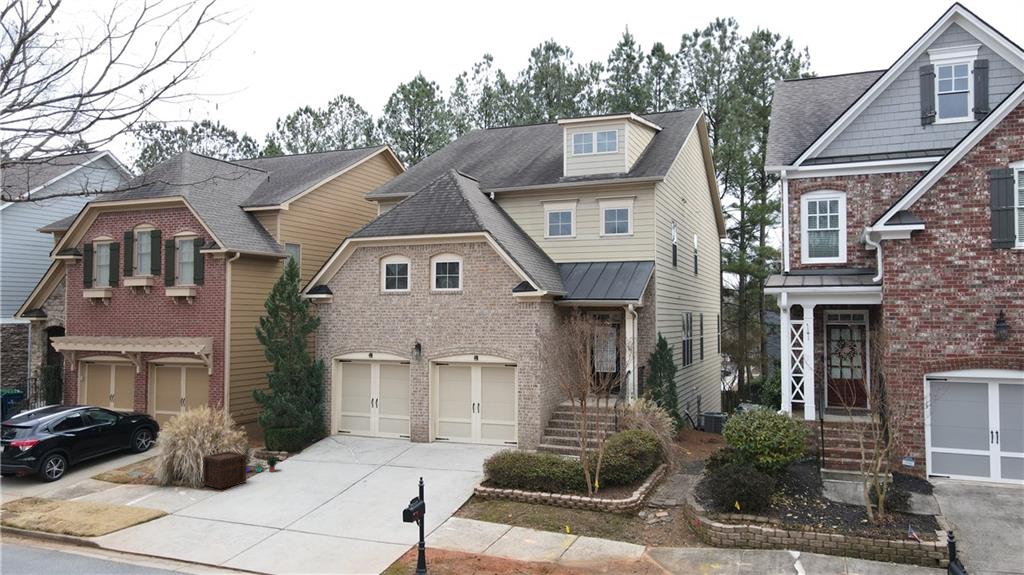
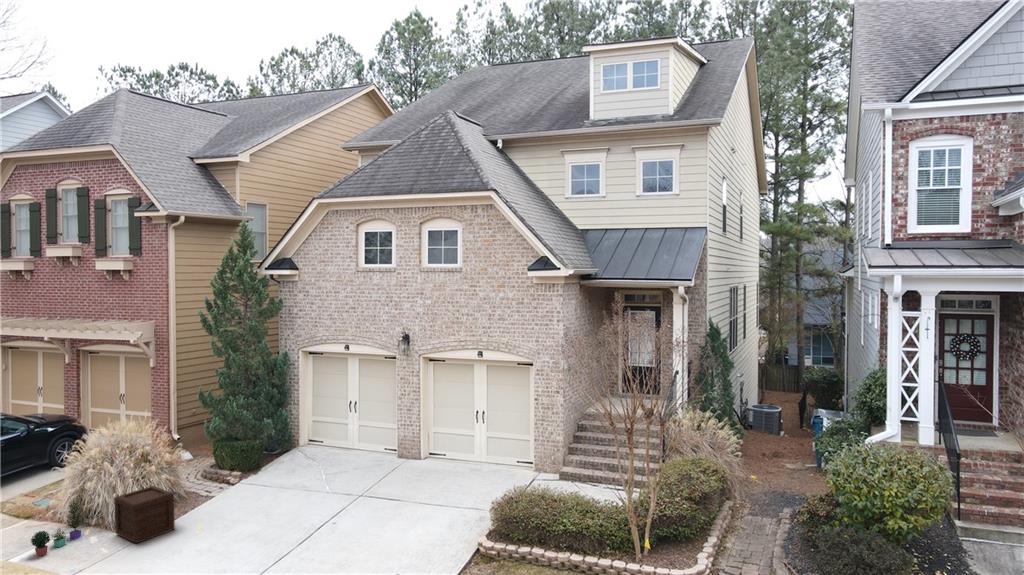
potted plant: present [244,447,277,472] -> present [31,500,82,556]

